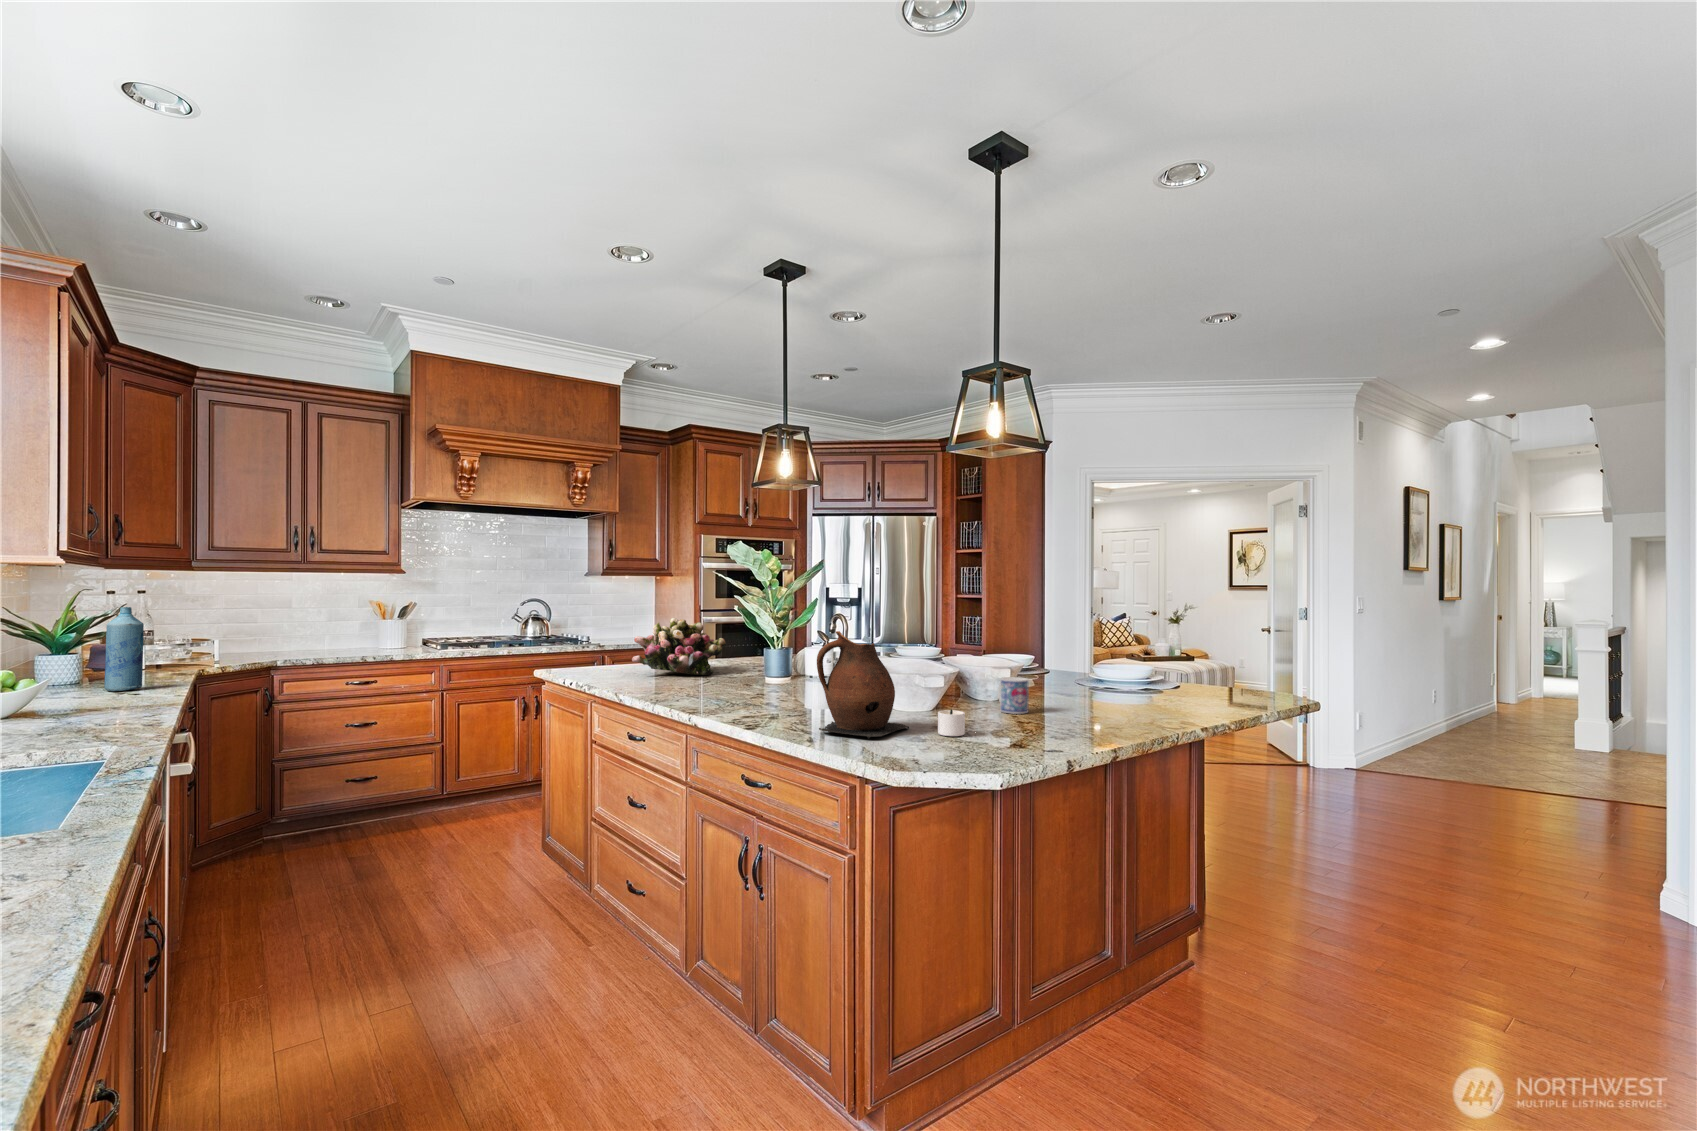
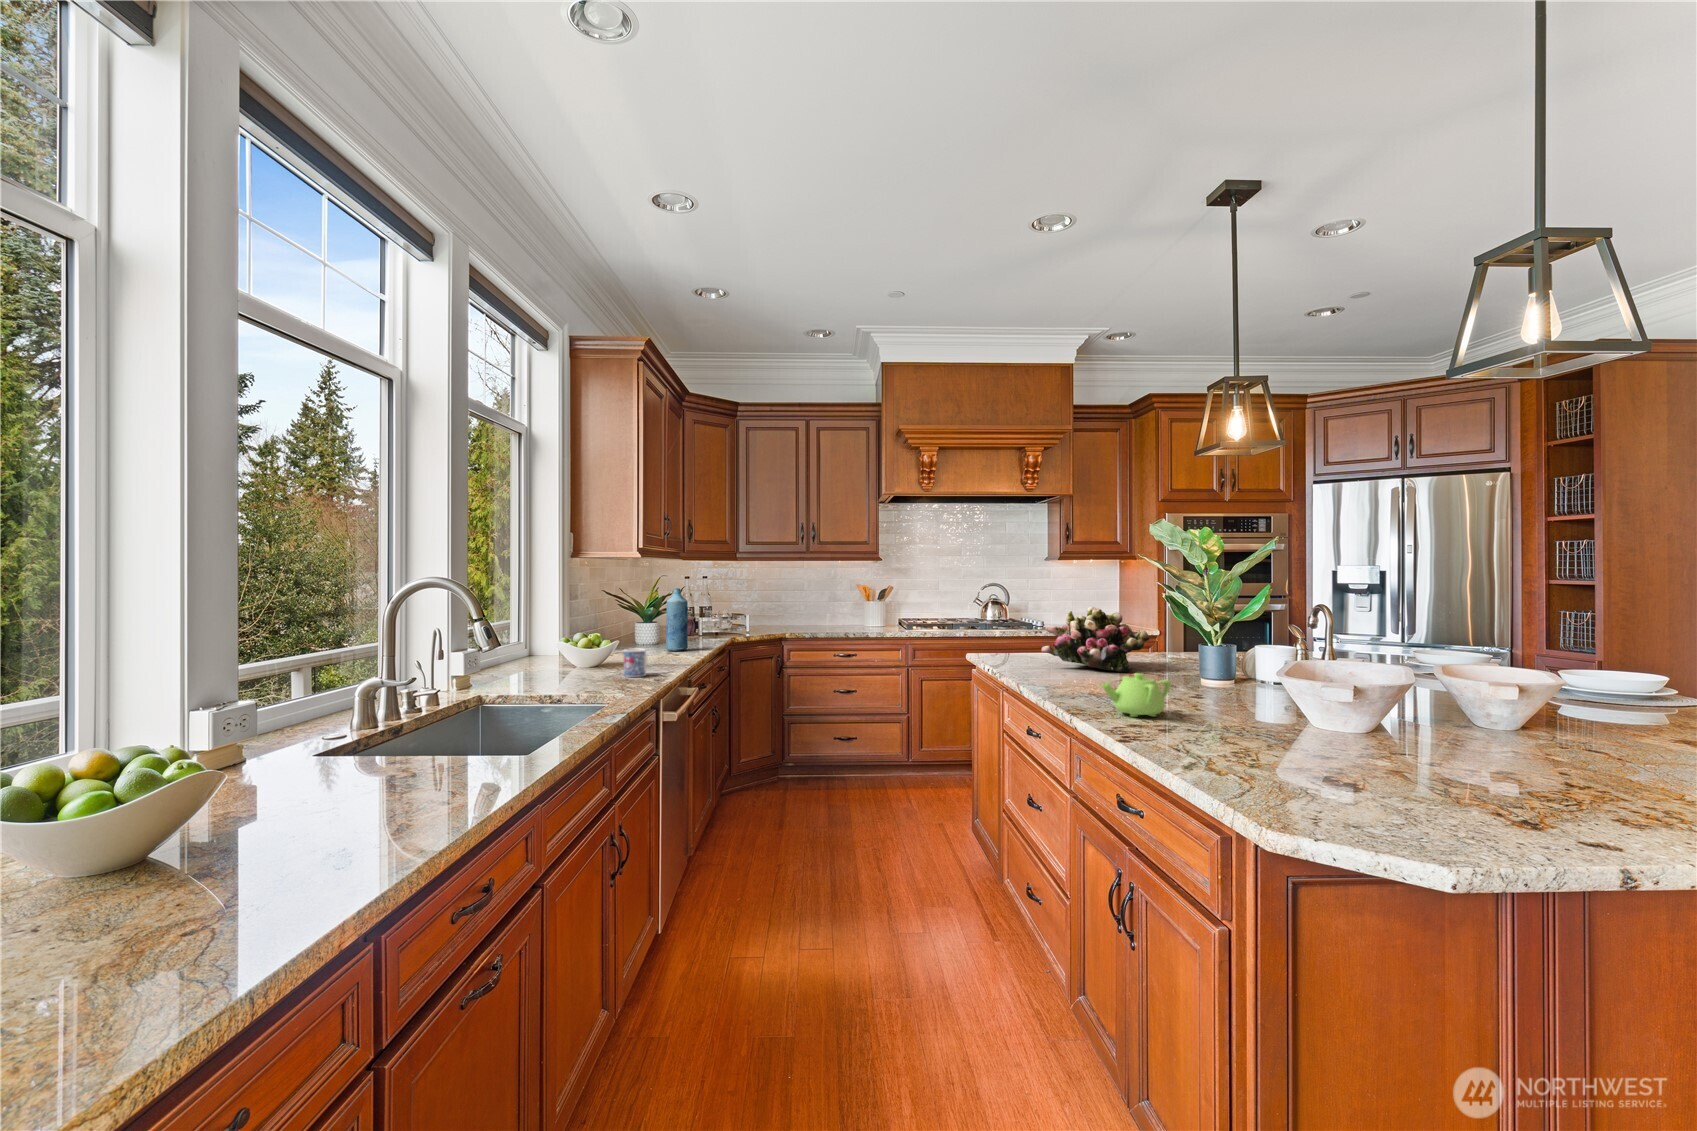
ceramic pitcher: present [817,631,909,739] -> none [1193,633,1337,781]
teapot: none [722,671,773,708] -> present [1102,673,1171,717]
mug: present [998,677,1029,714] -> present [624,649,647,677]
candle: present [938,709,965,736] -> none [1379,756,1450,797]

